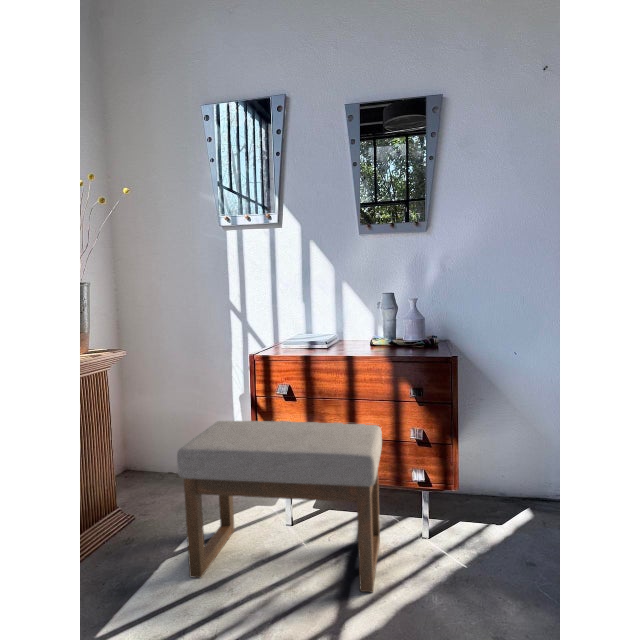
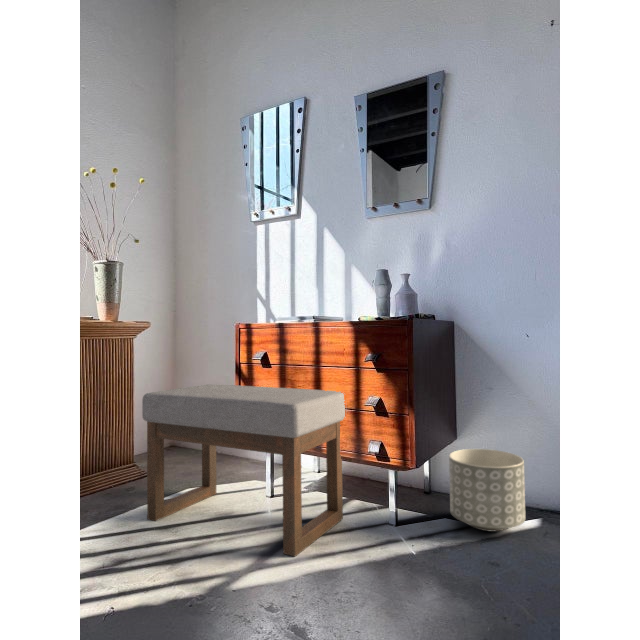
planter: none [466,457,532,531] -> present [449,449,525,532]

